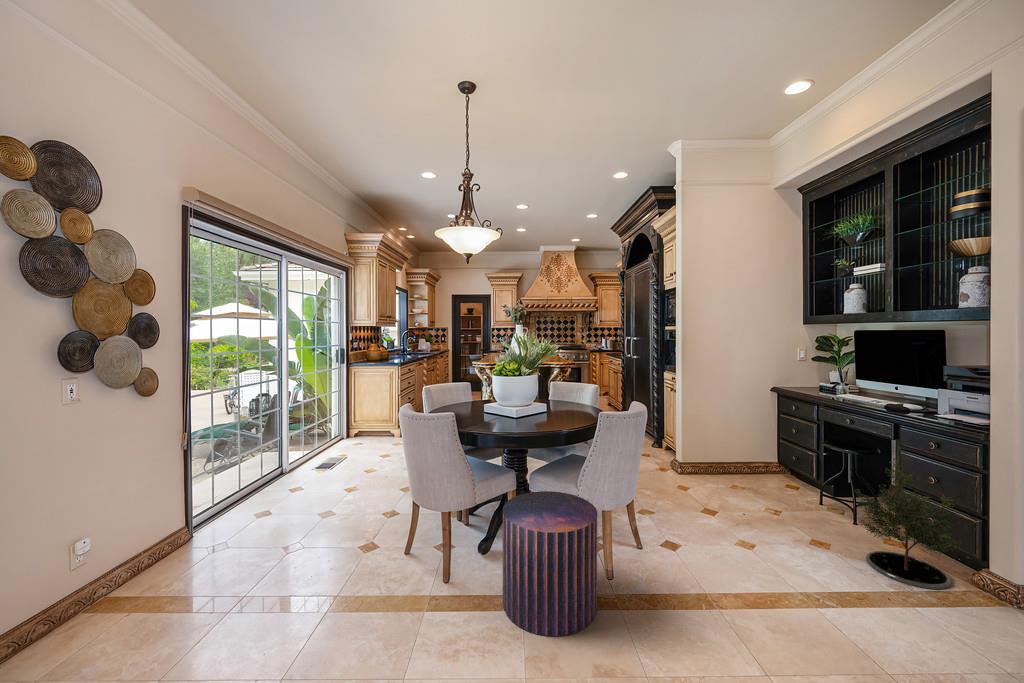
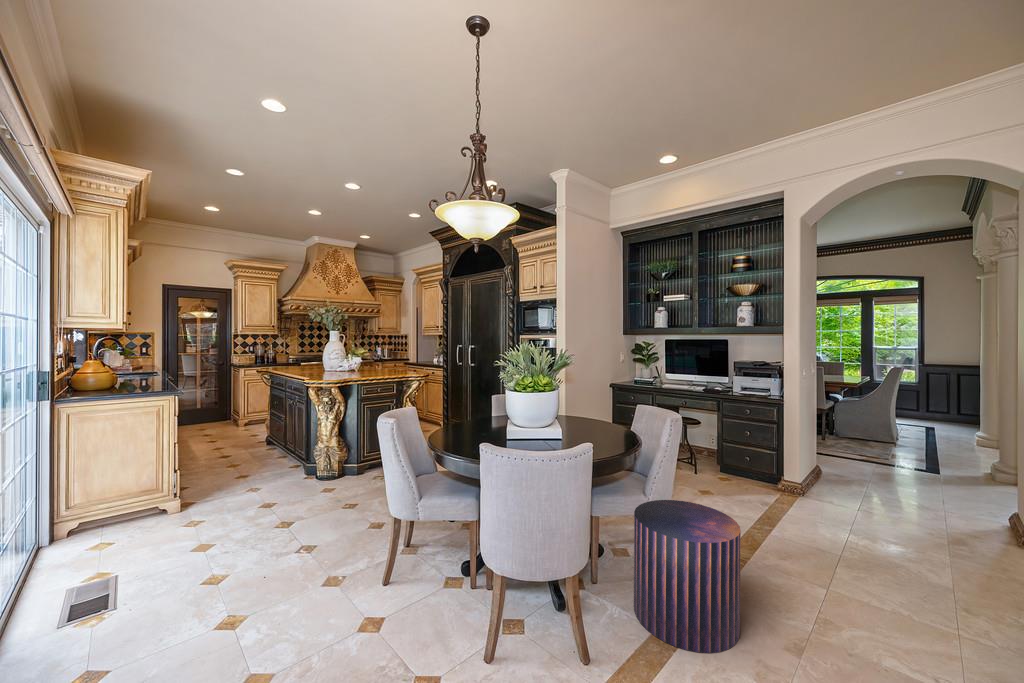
potted tree: present [855,458,958,589] -> none [727,421,779,500]

